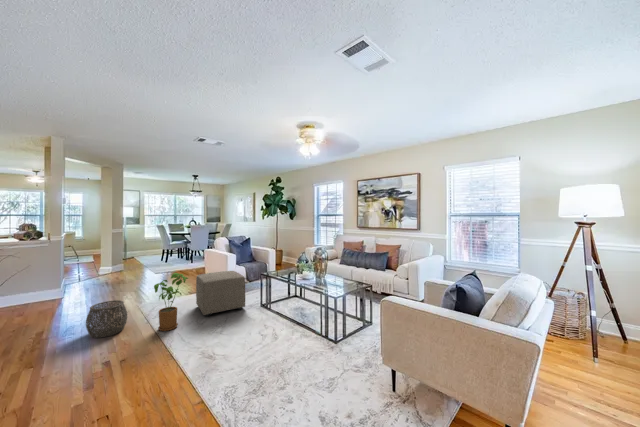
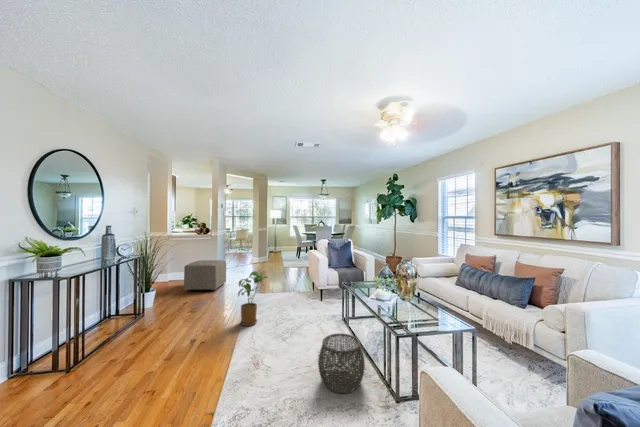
ottoman: present [196,271,245,316] -> present [184,260,226,291]
woven basket: present [86,300,127,338] -> present [318,333,365,393]

